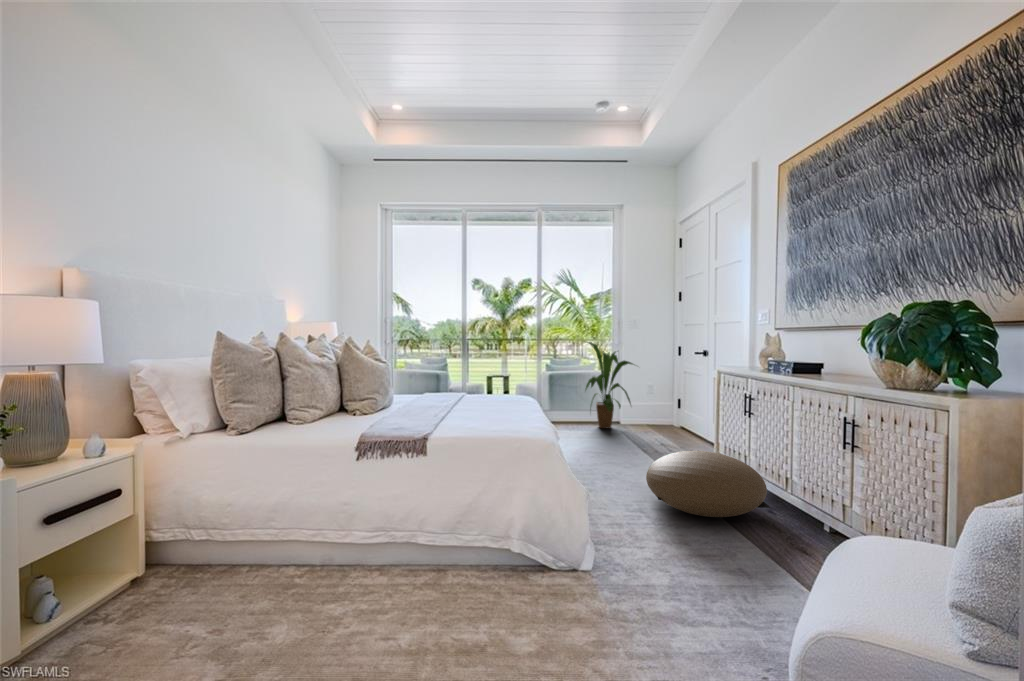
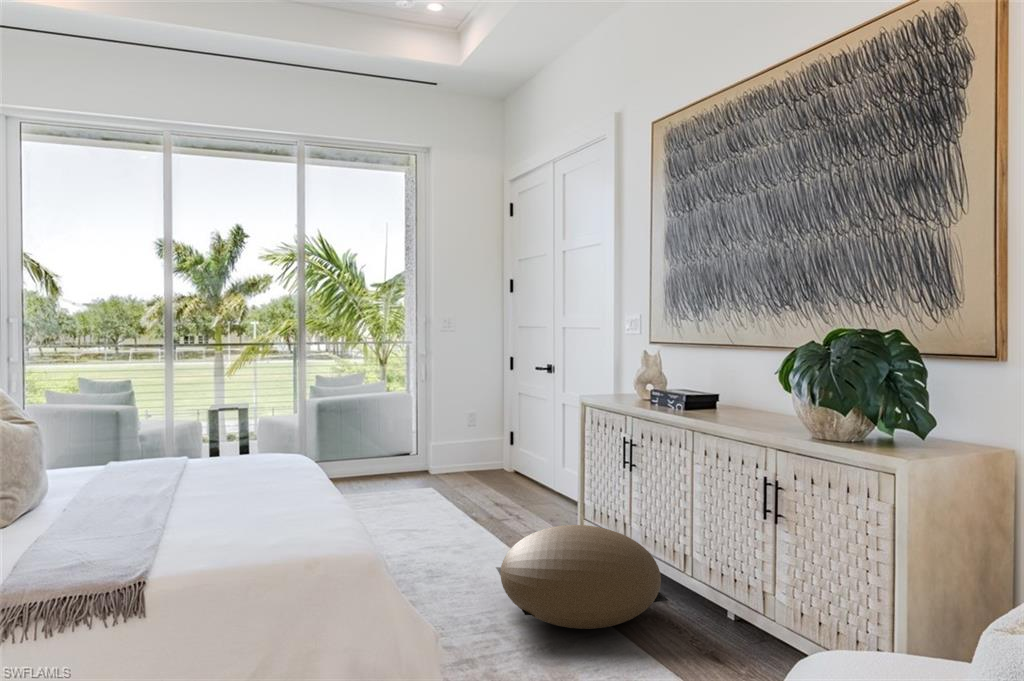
house plant: present [586,342,634,428] -> none [376,355,459,487]

